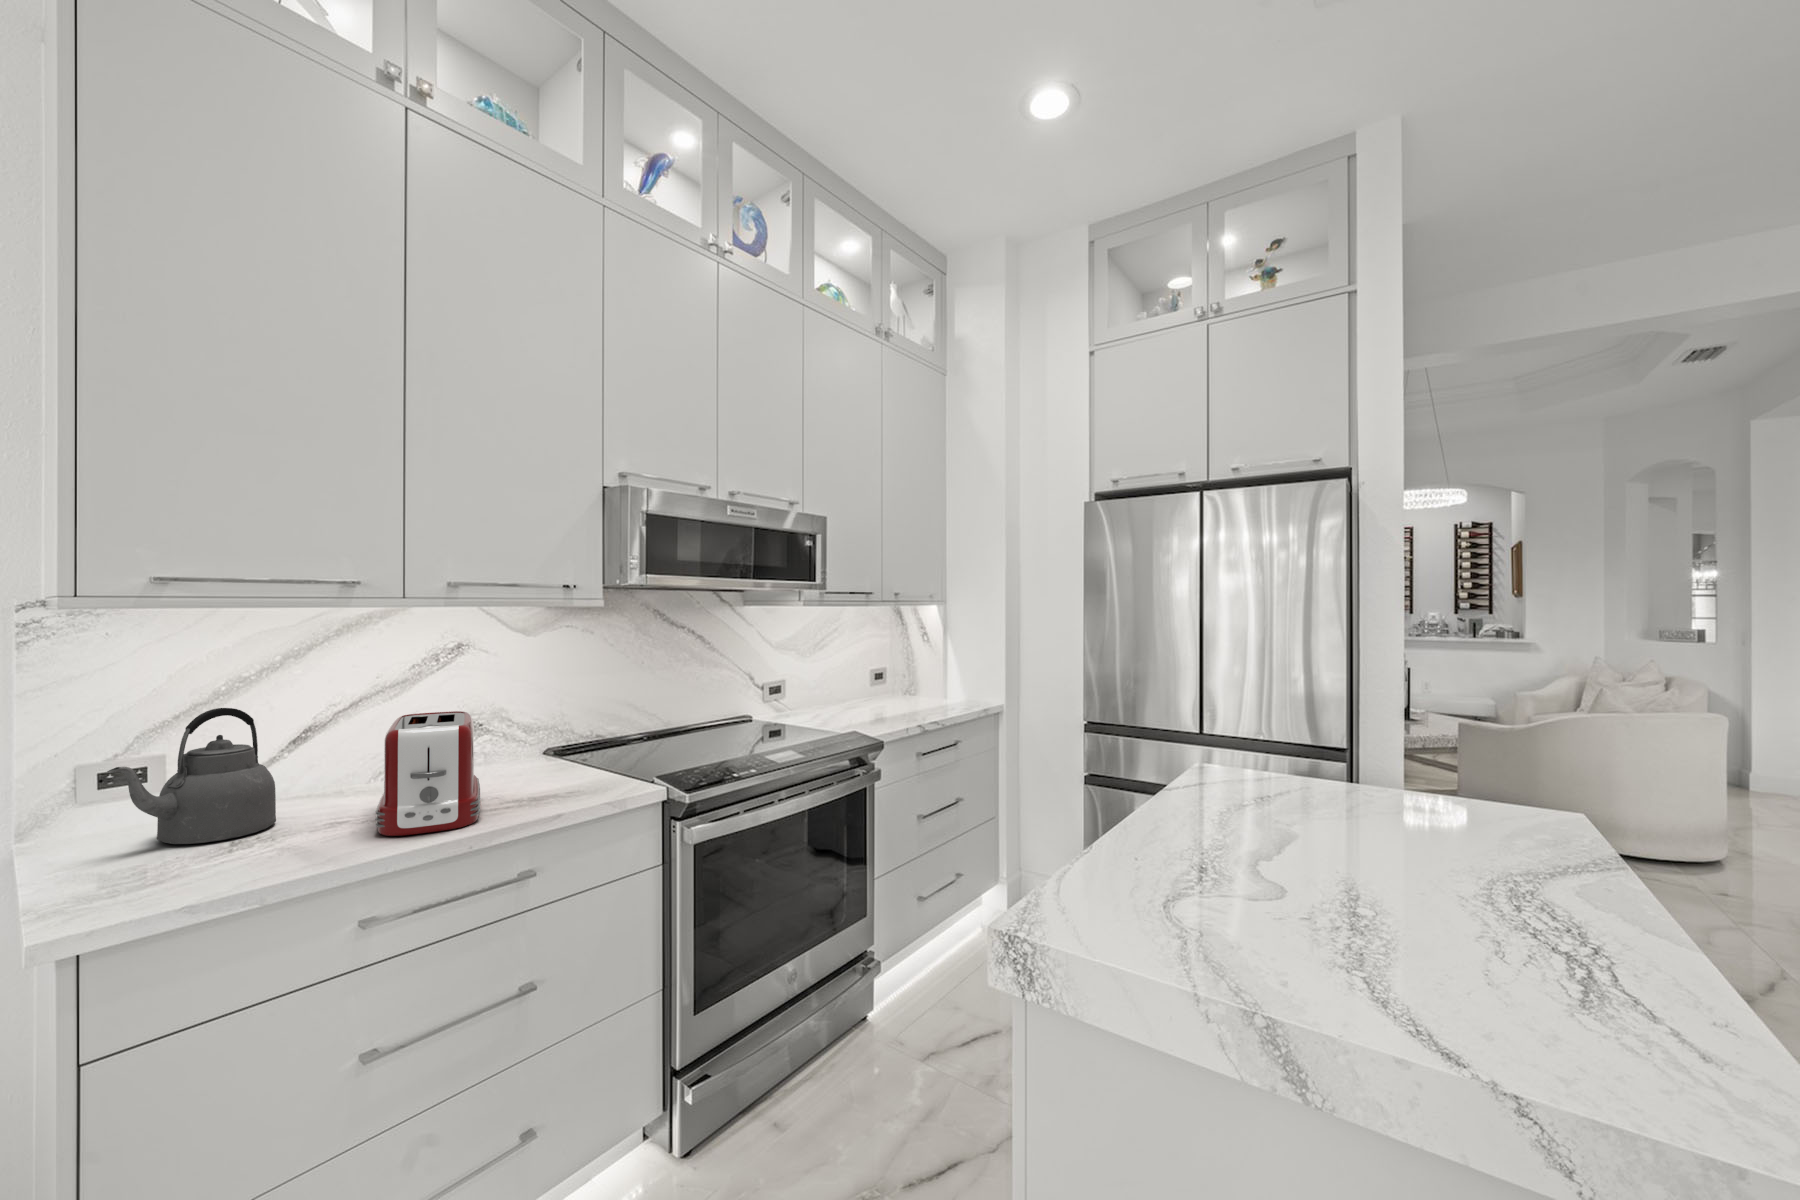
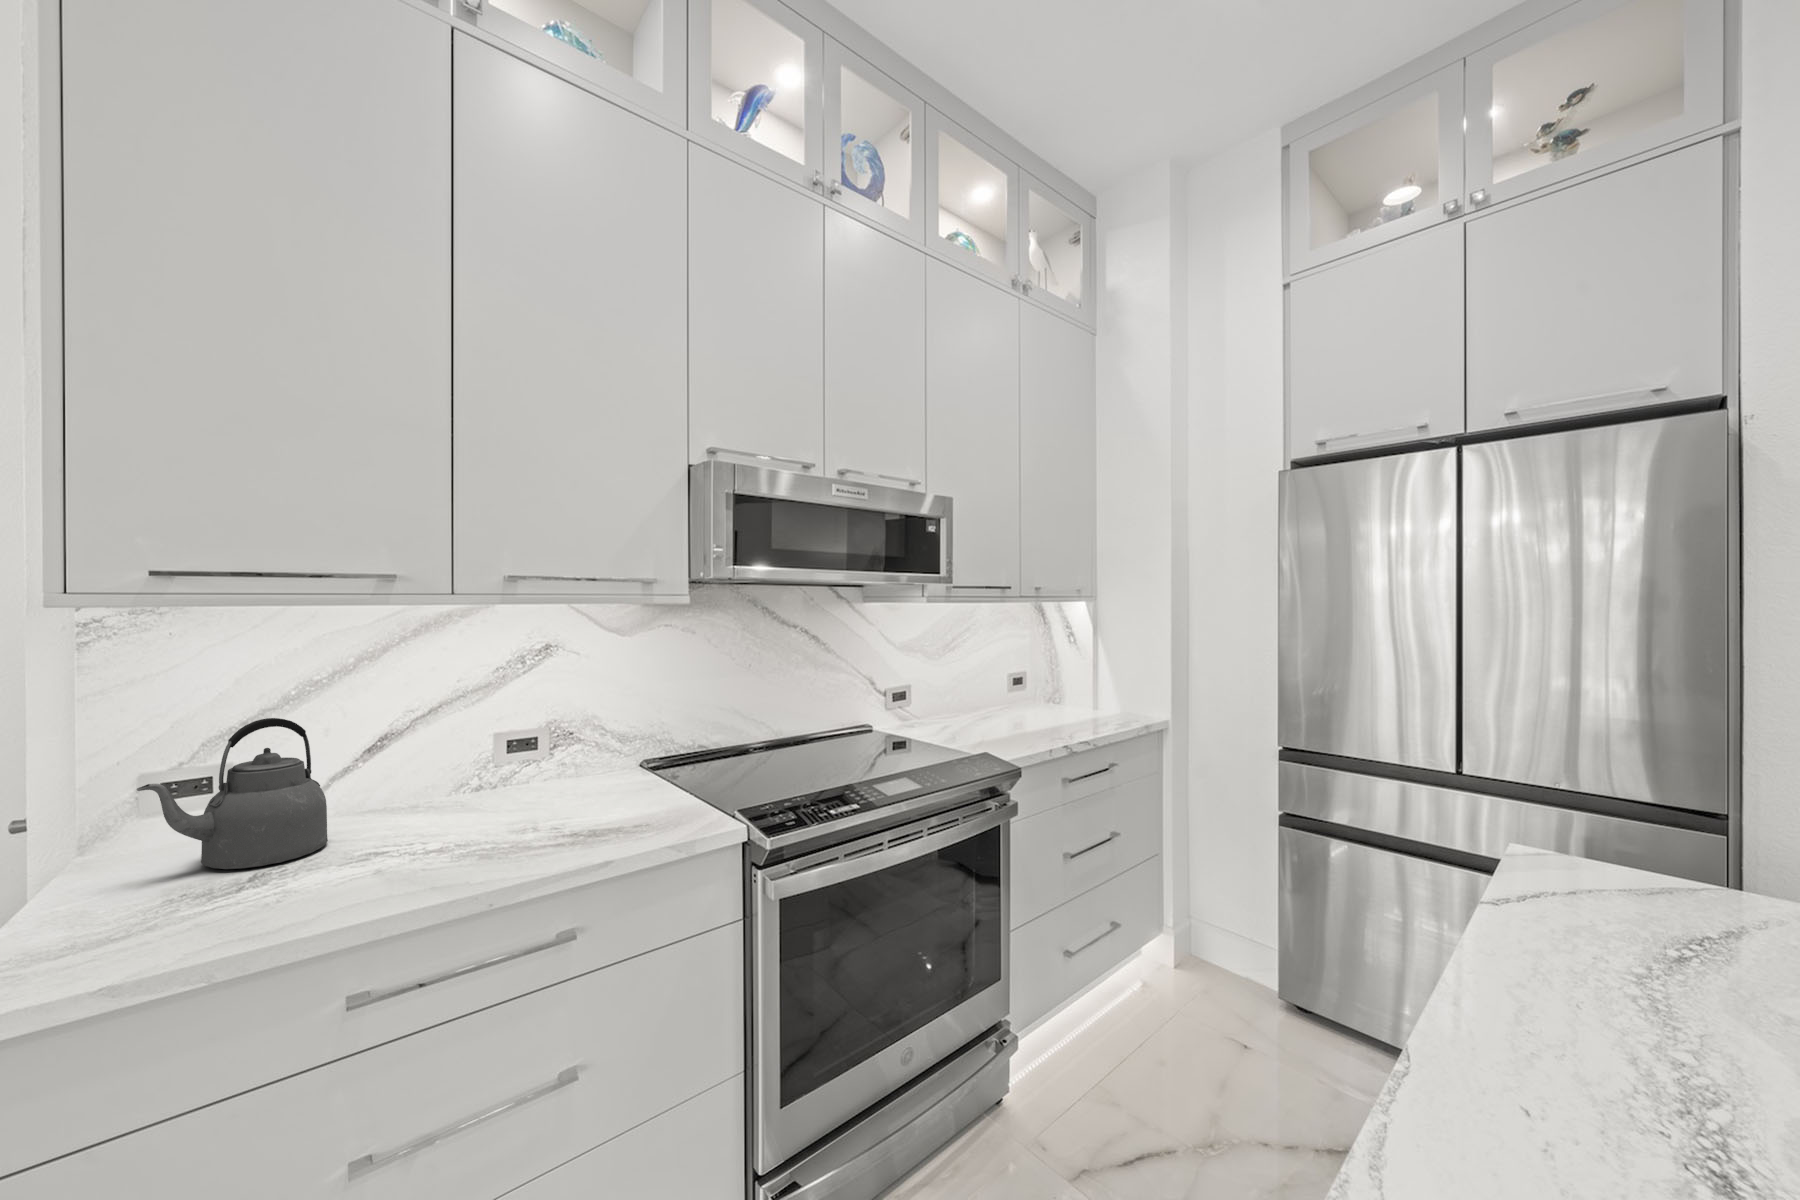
toaster: present [376,711,480,836] -> none [405,725,541,876]

